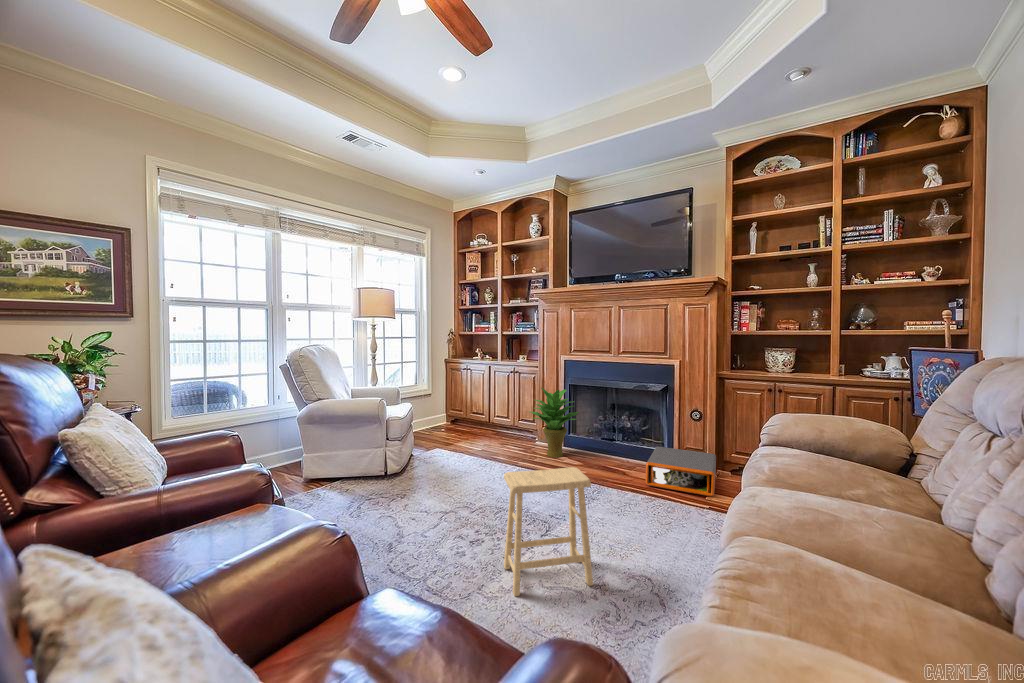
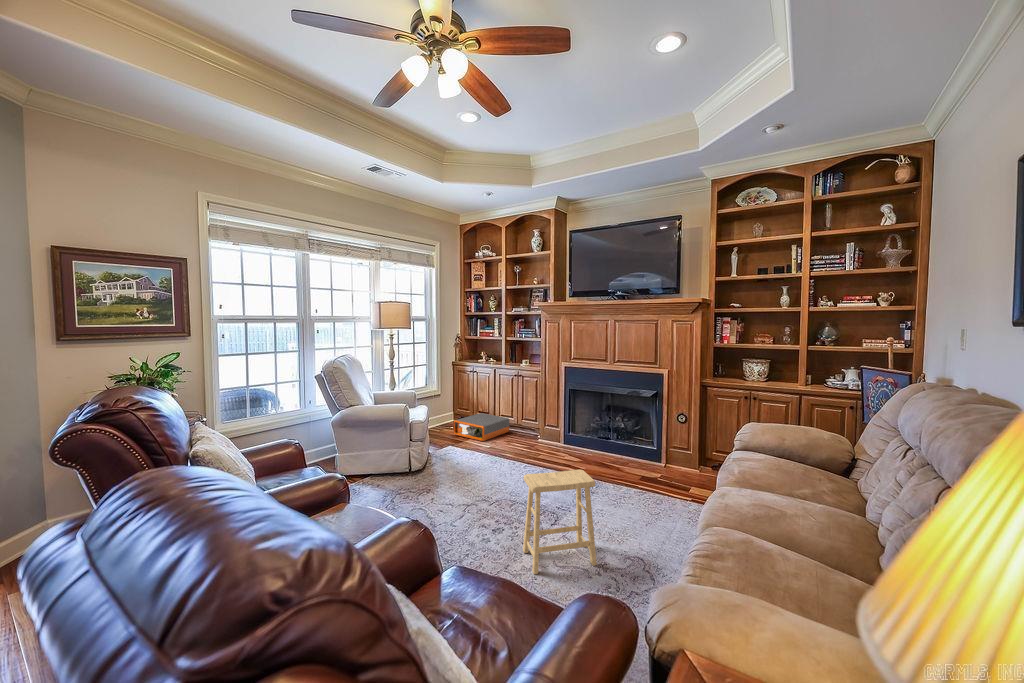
potted plant: present [530,388,579,457] -> none [534,392,579,454]
storage box: present [646,447,716,496] -> present [454,413,509,441]

